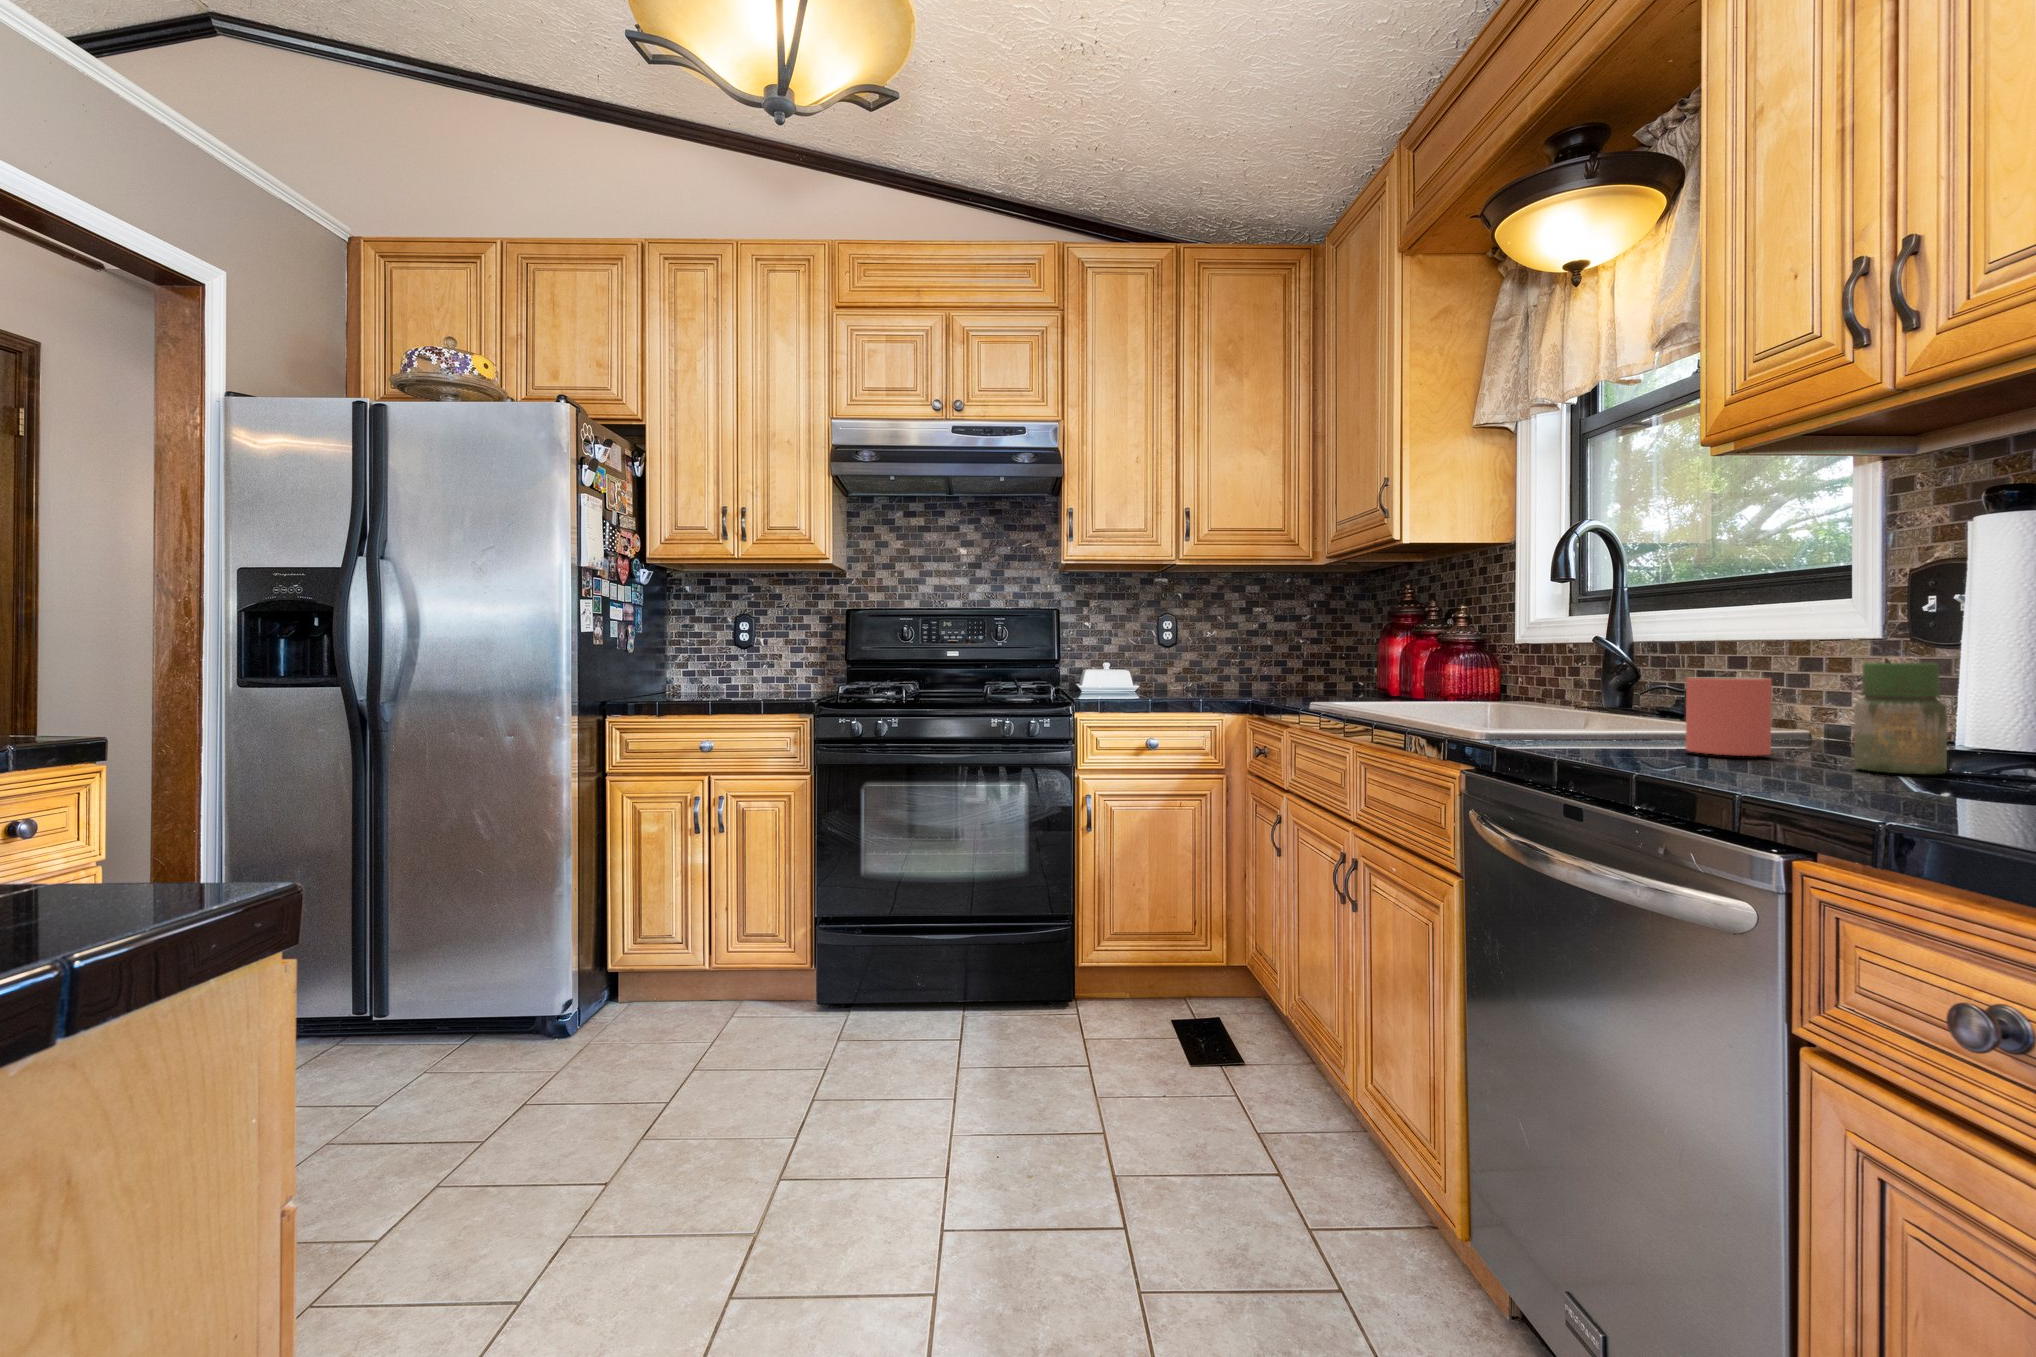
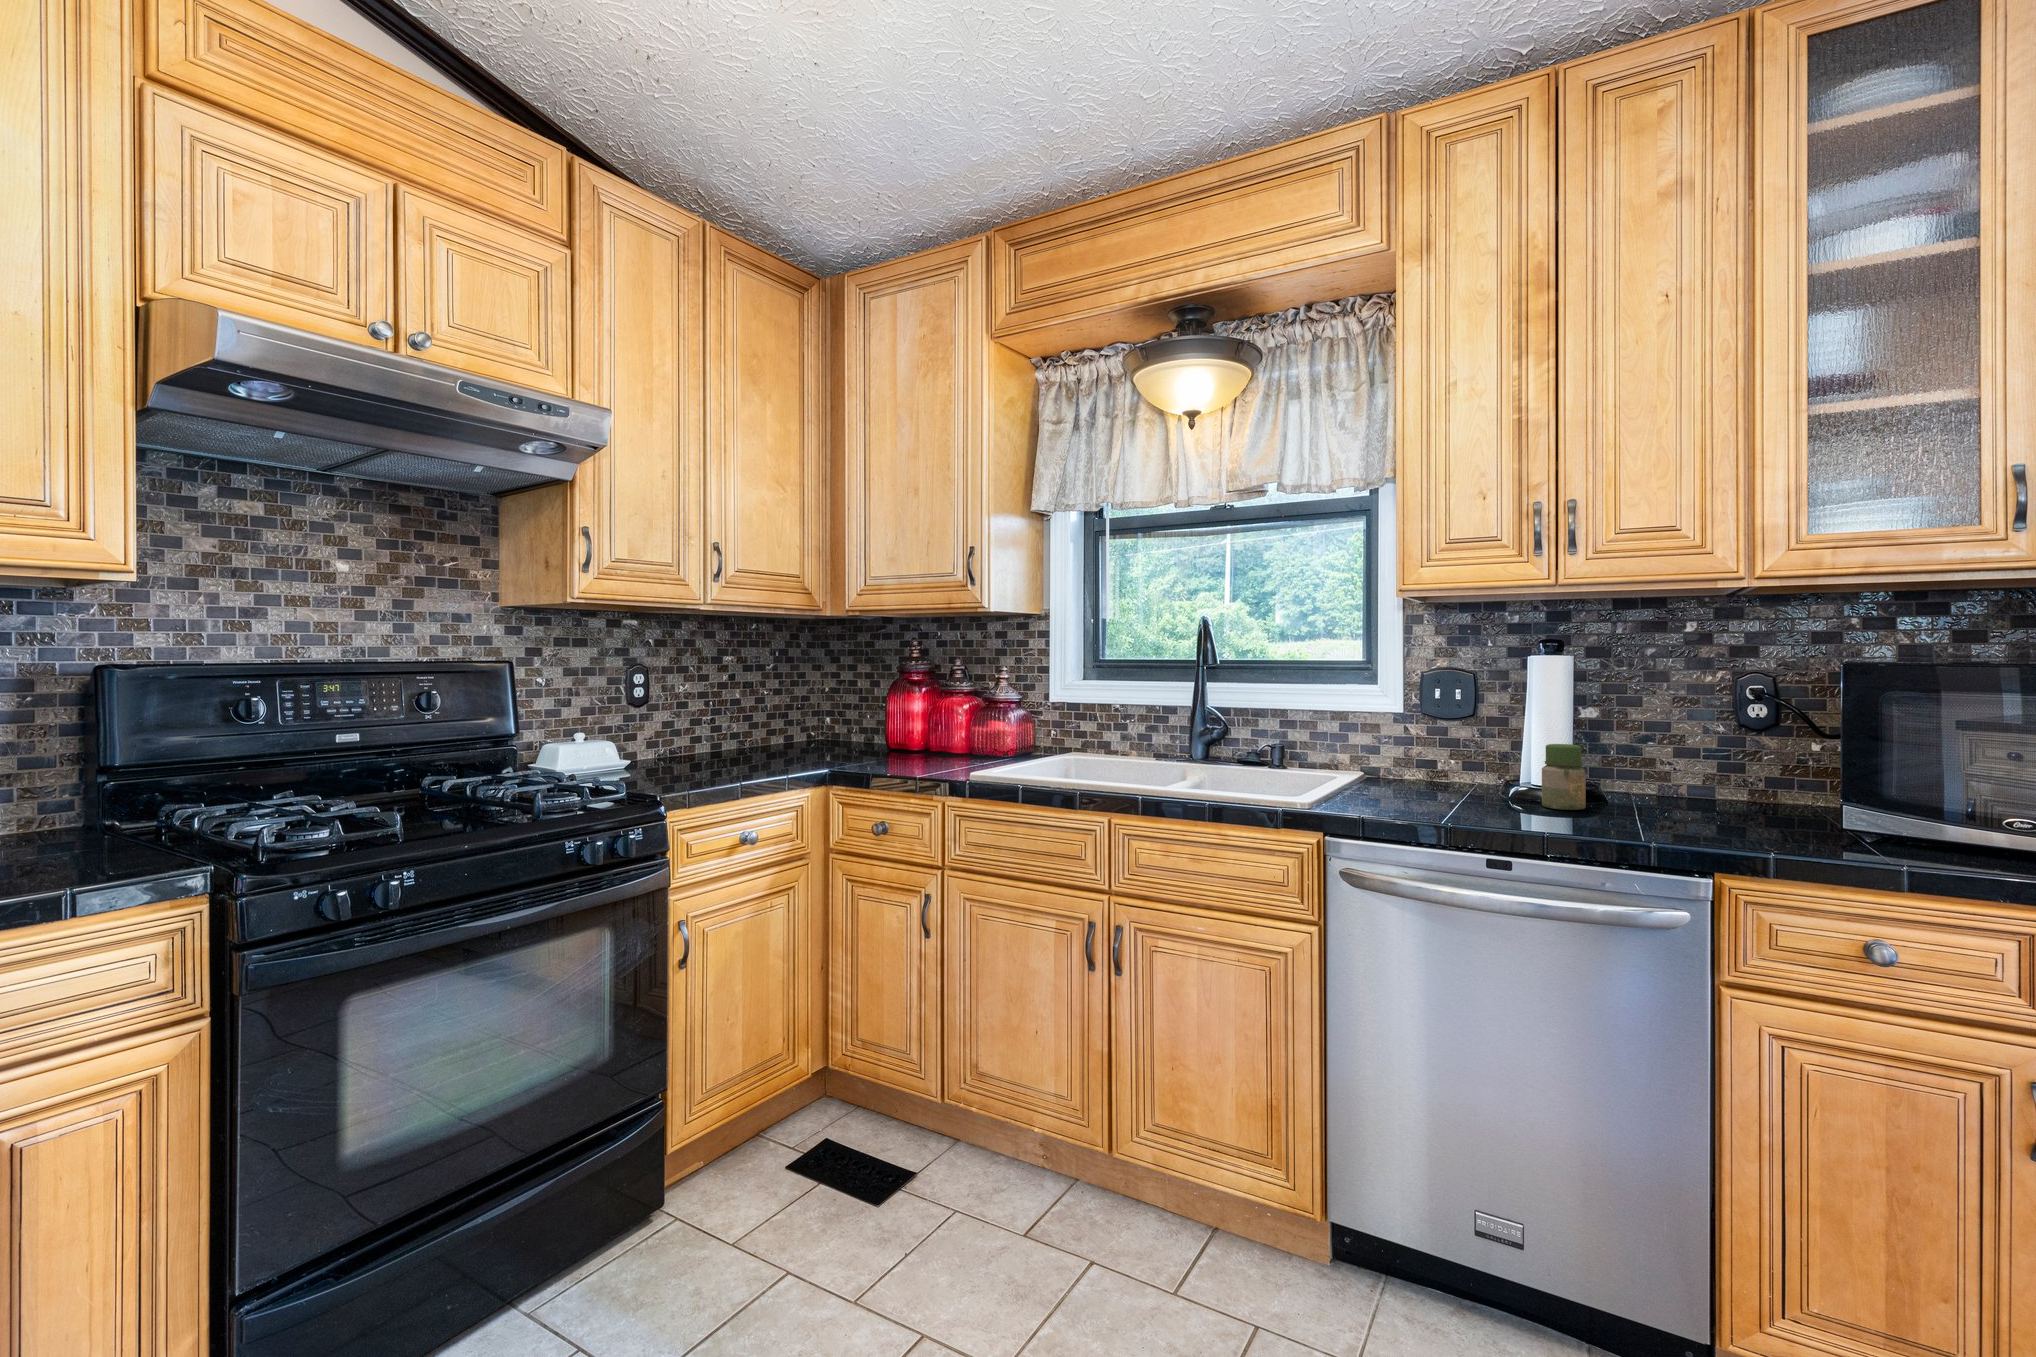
mug: present [1686,677,1772,756] -> none [1446,753,1495,807]

